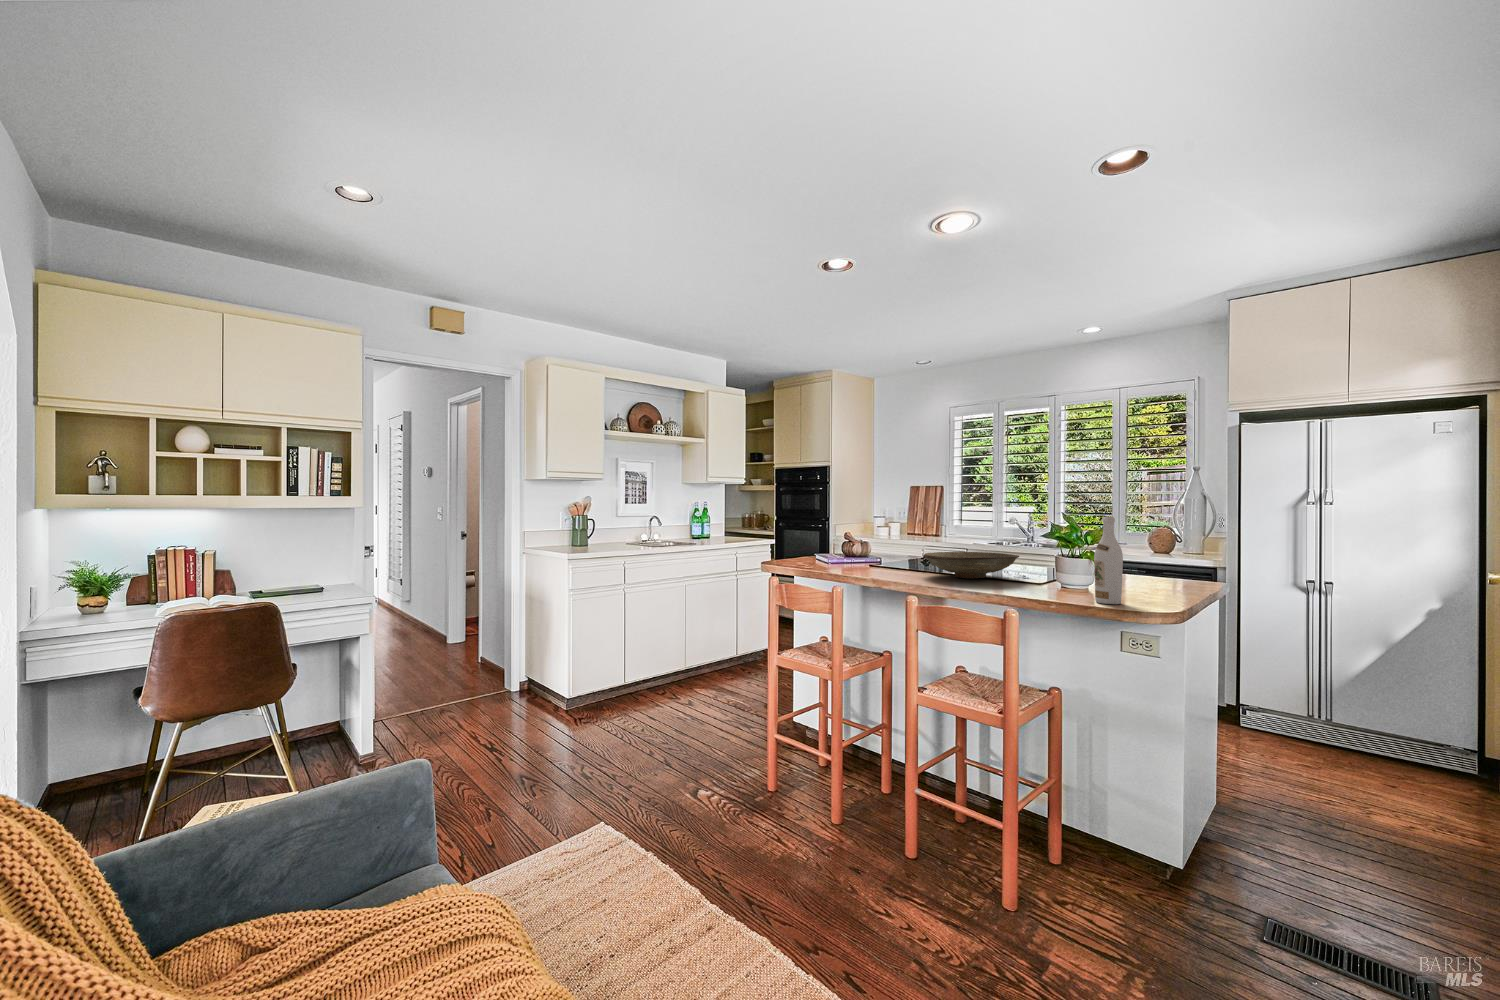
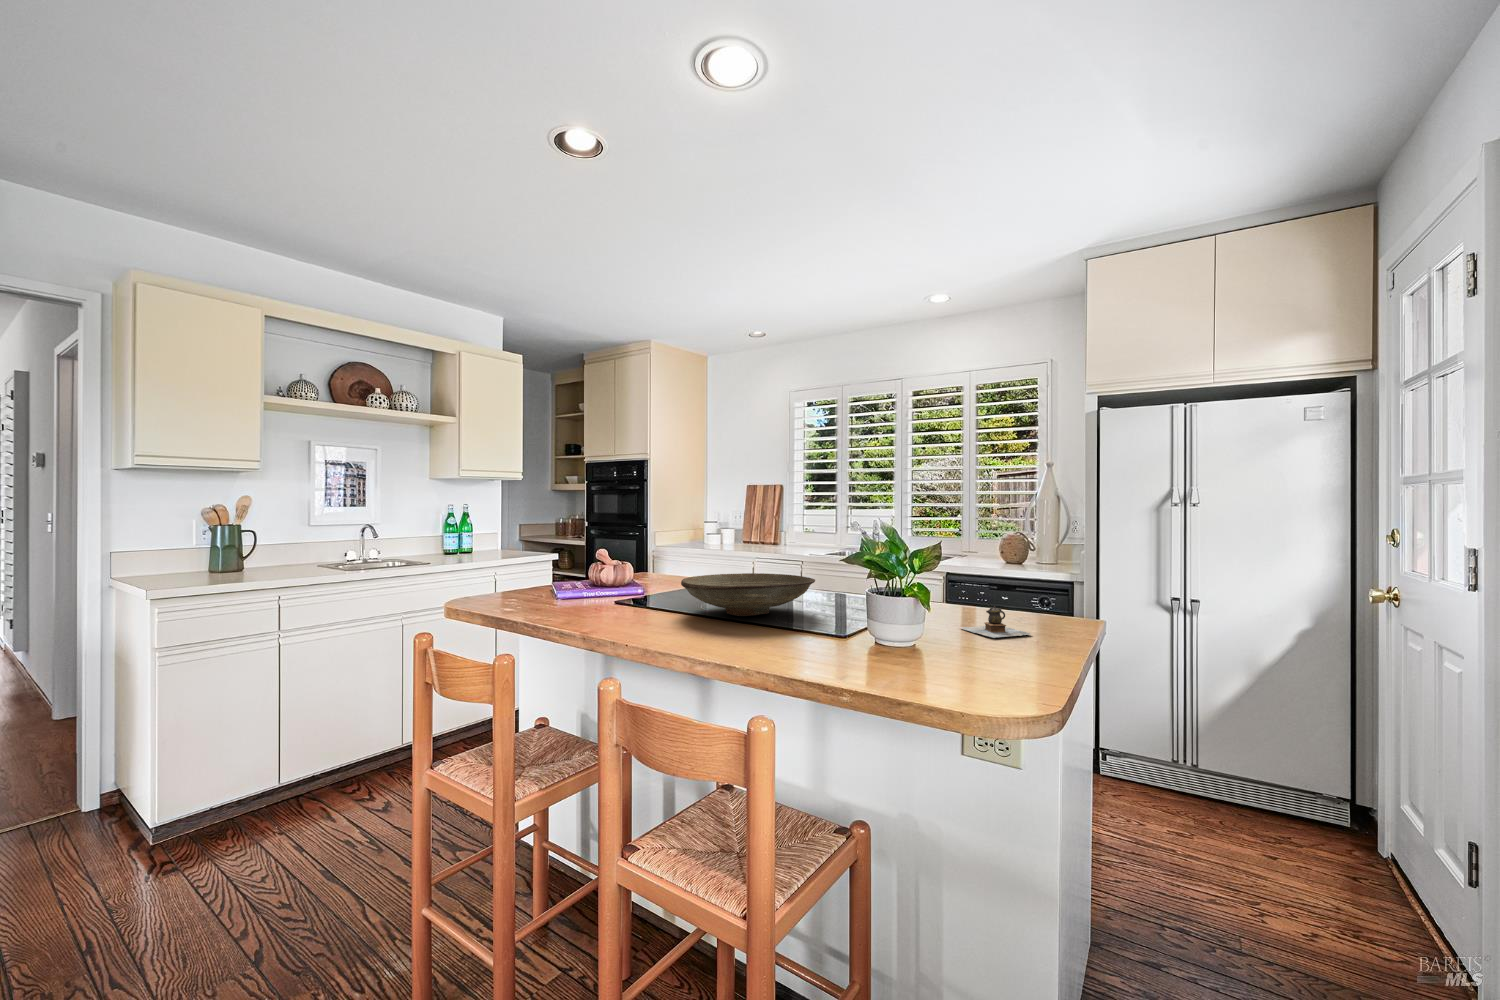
wine bottle: present [1094,517,1123,604] -> none [901,523,942,666]
teapot: none [1128,573,1183,593] -> present [960,606,1030,638]

